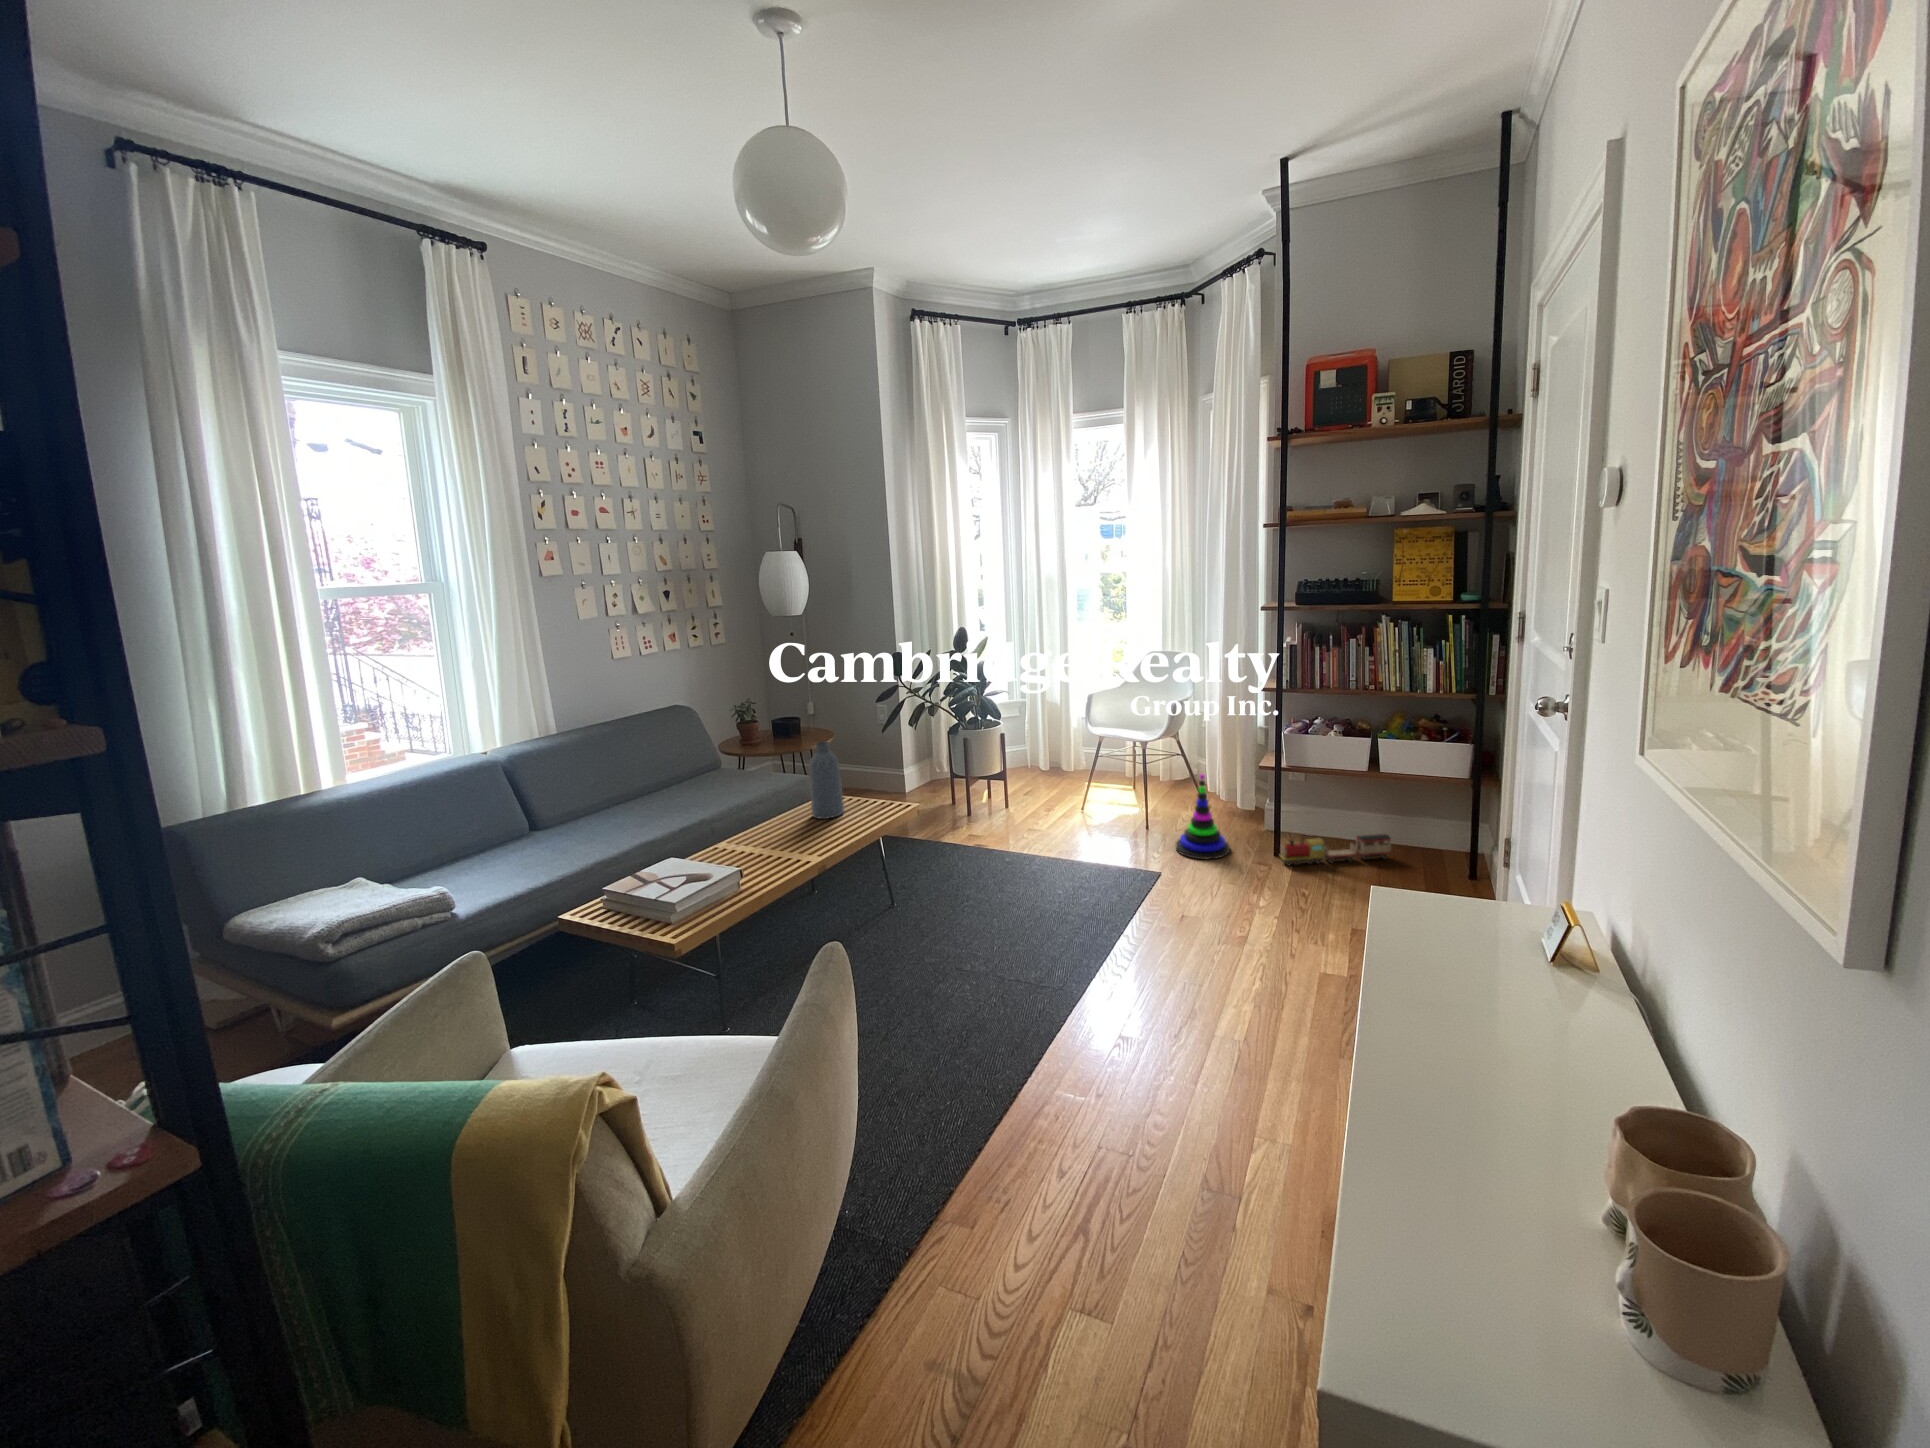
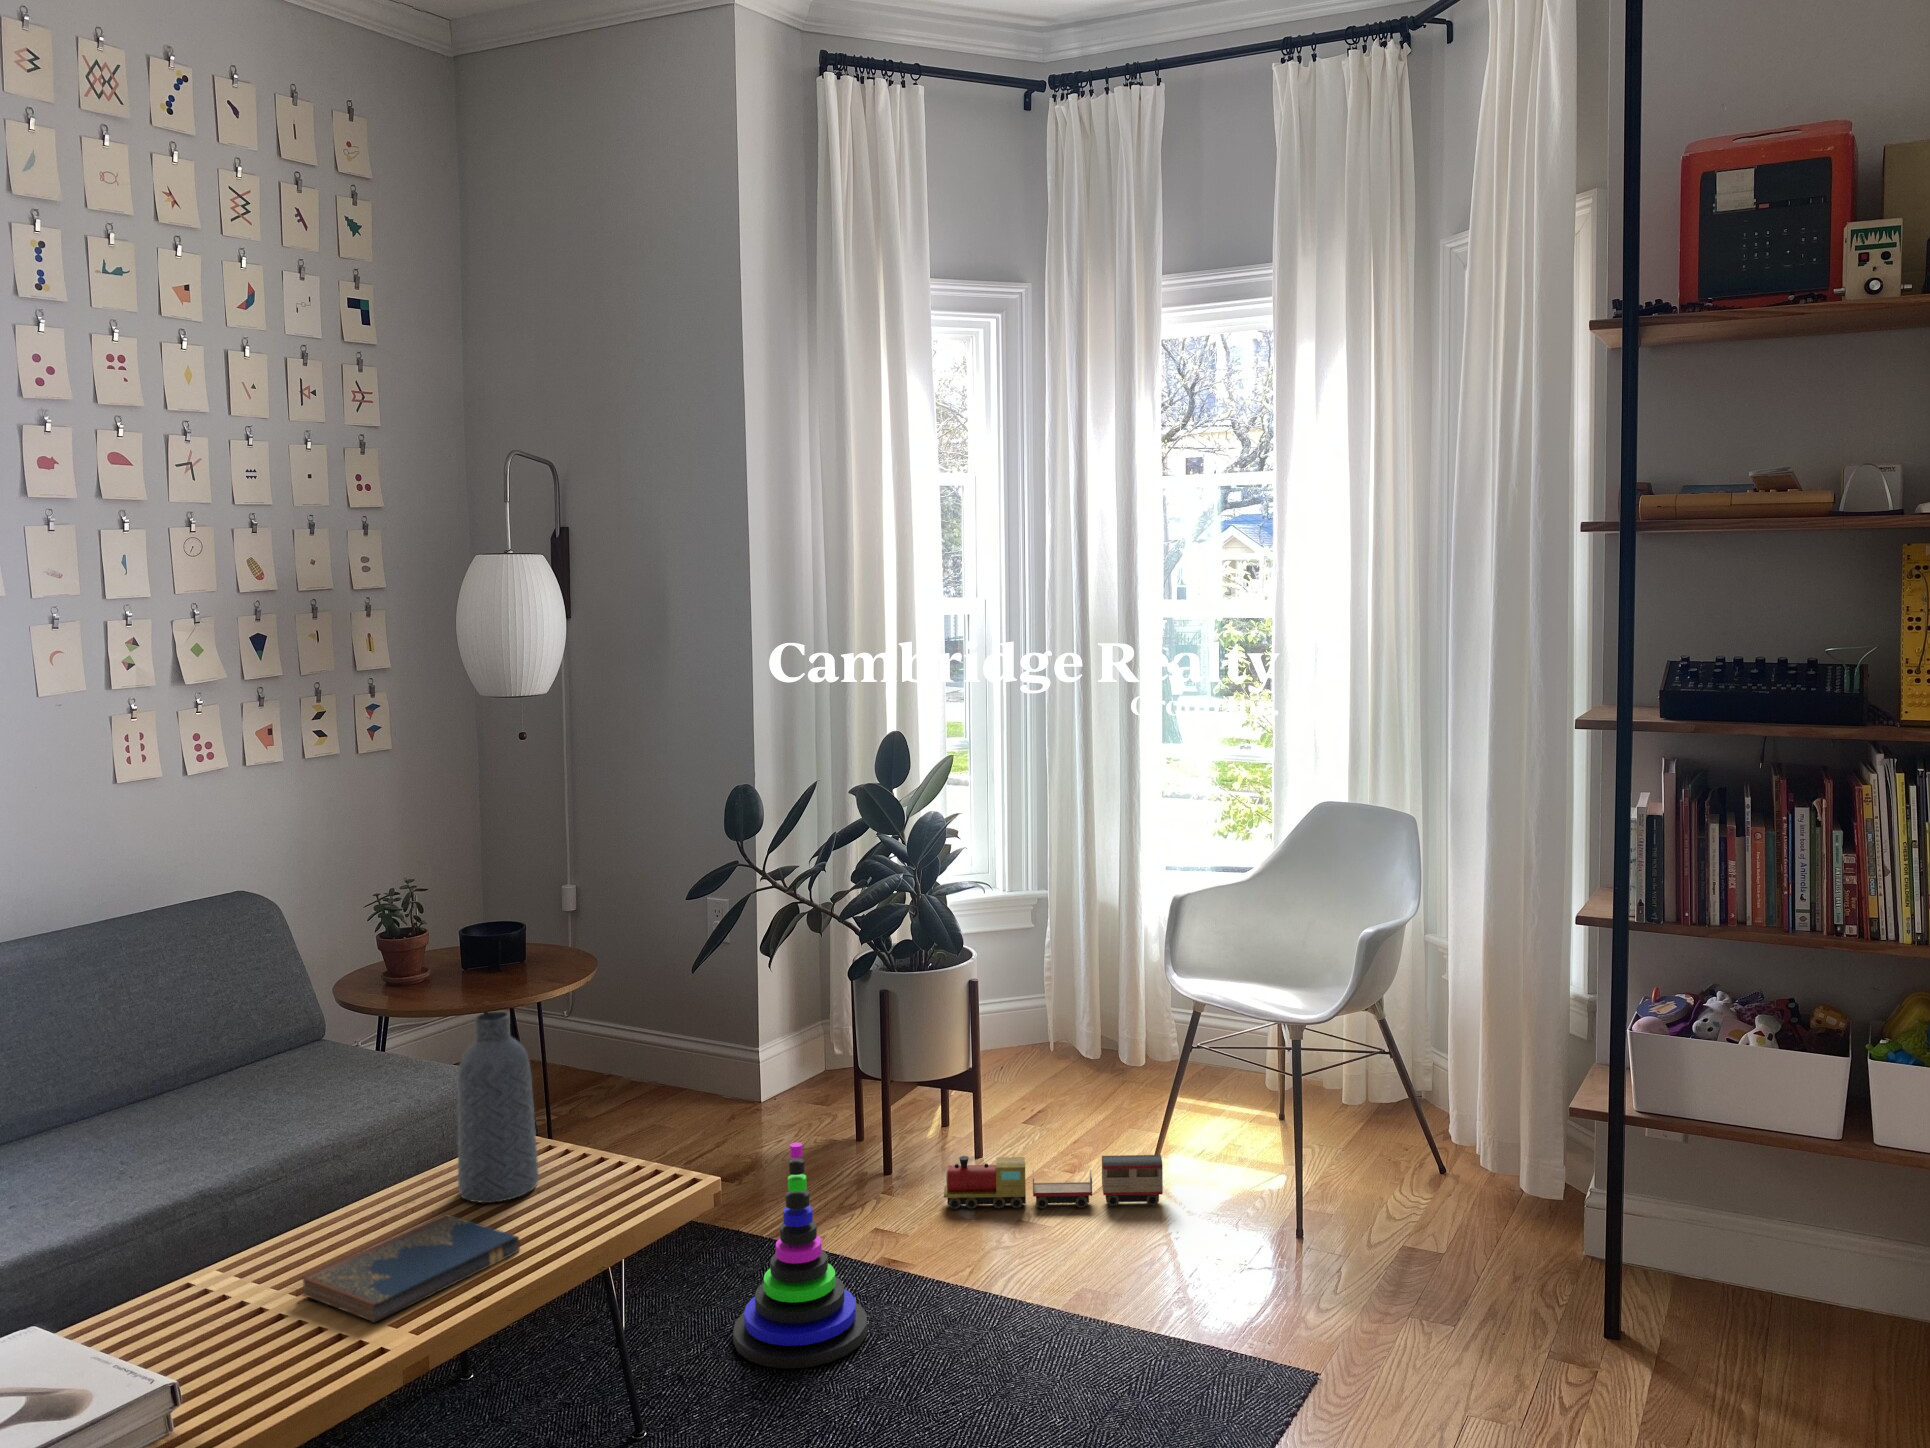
stacking toy: present [1176,774,1230,859] -> present [733,1143,867,1369]
hardcover book: none [763,822,847,858] -> present [302,1214,520,1322]
toy train: present [1280,834,1391,866] -> present [943,1155,1163,1209]

